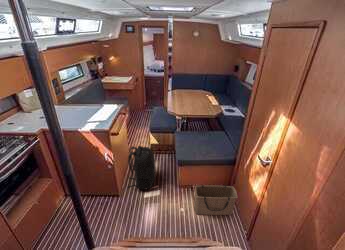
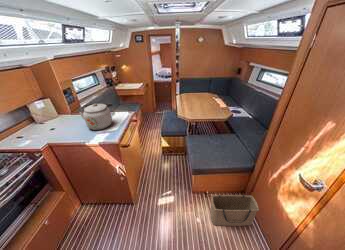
kettle: none [70,94,103,119] -> present [79,103,112,130]
backpack: present [128,146,155,189] -> none [141,153,169,196]

